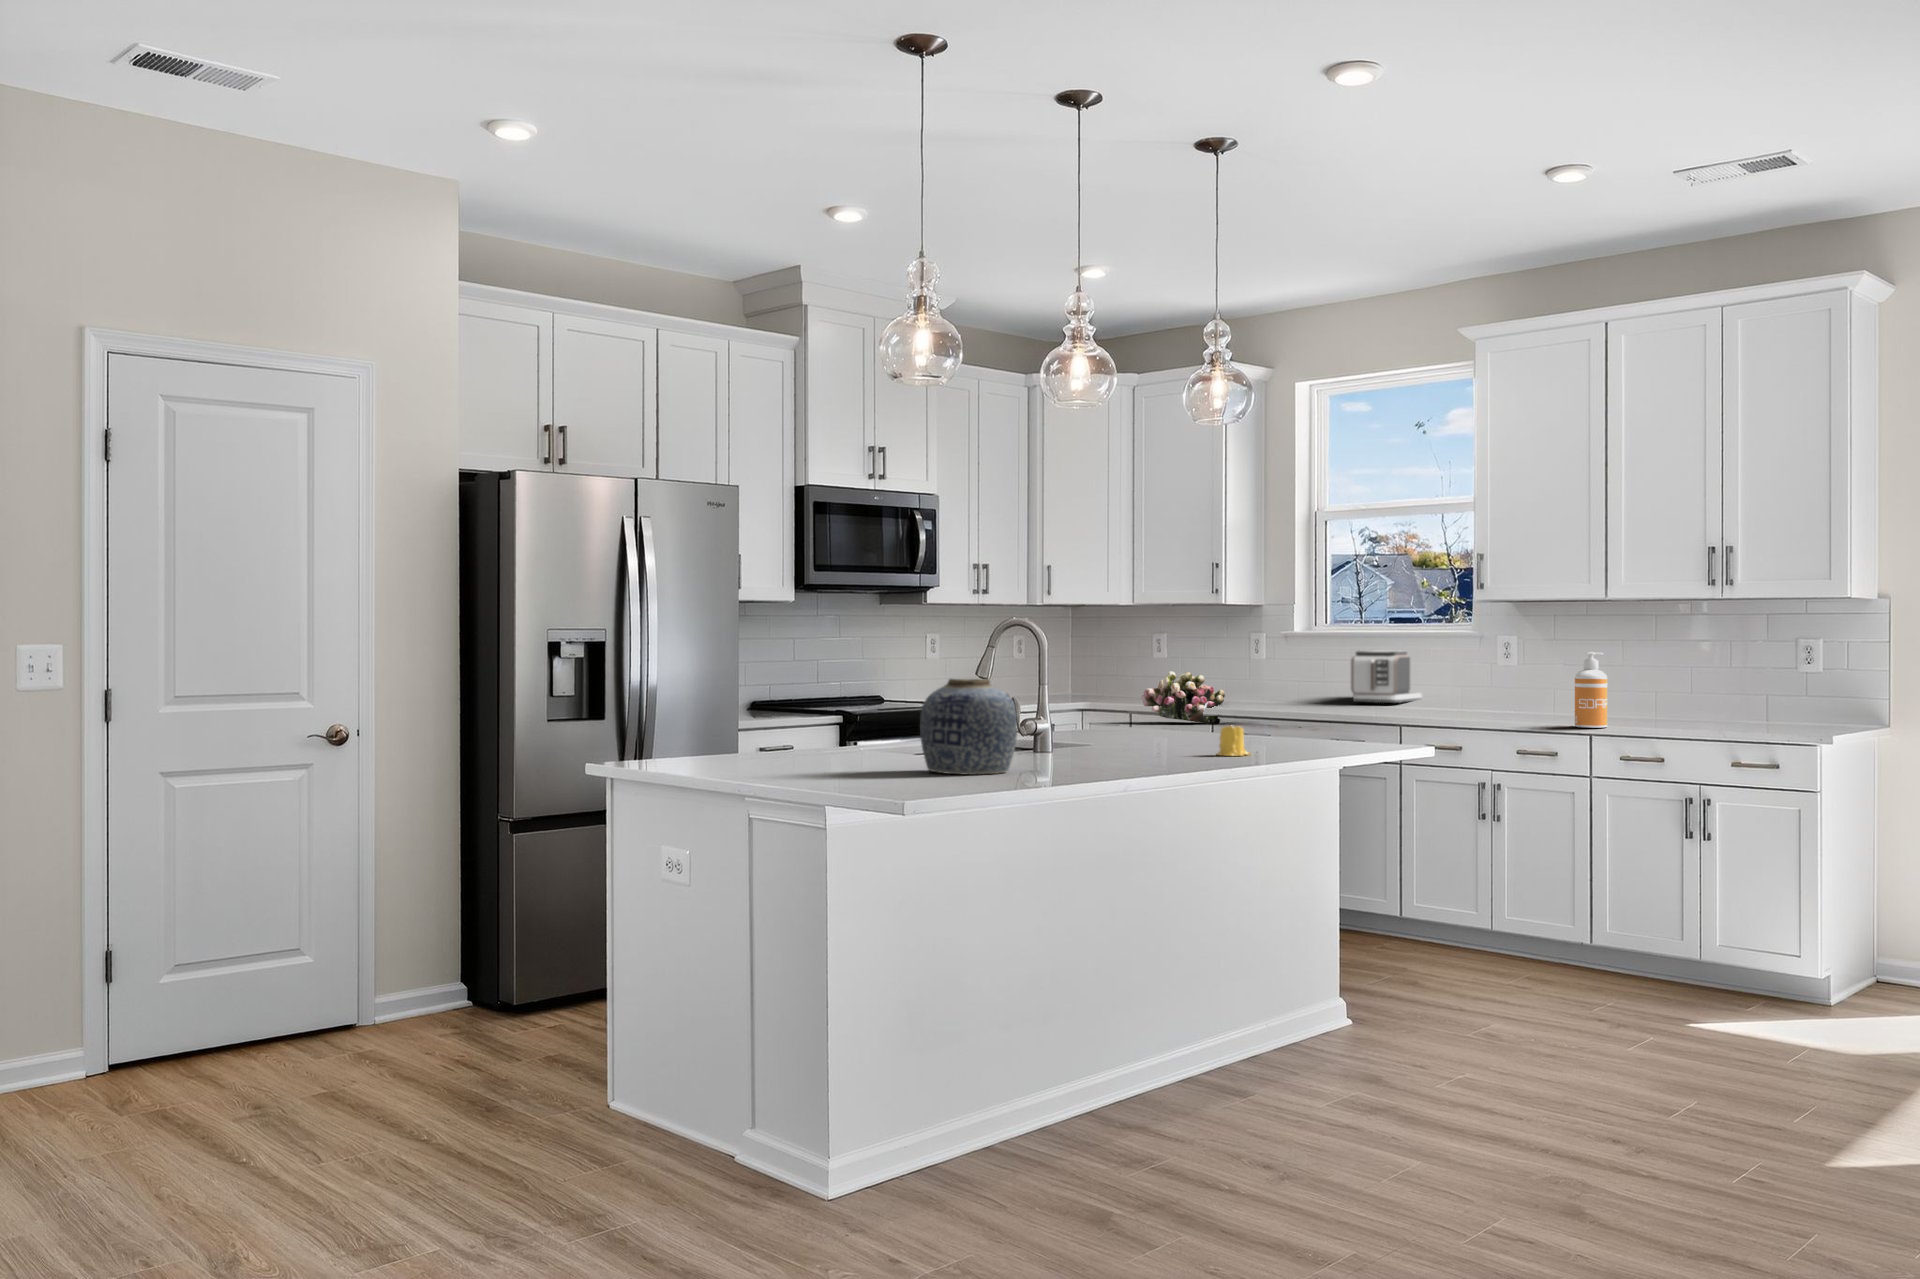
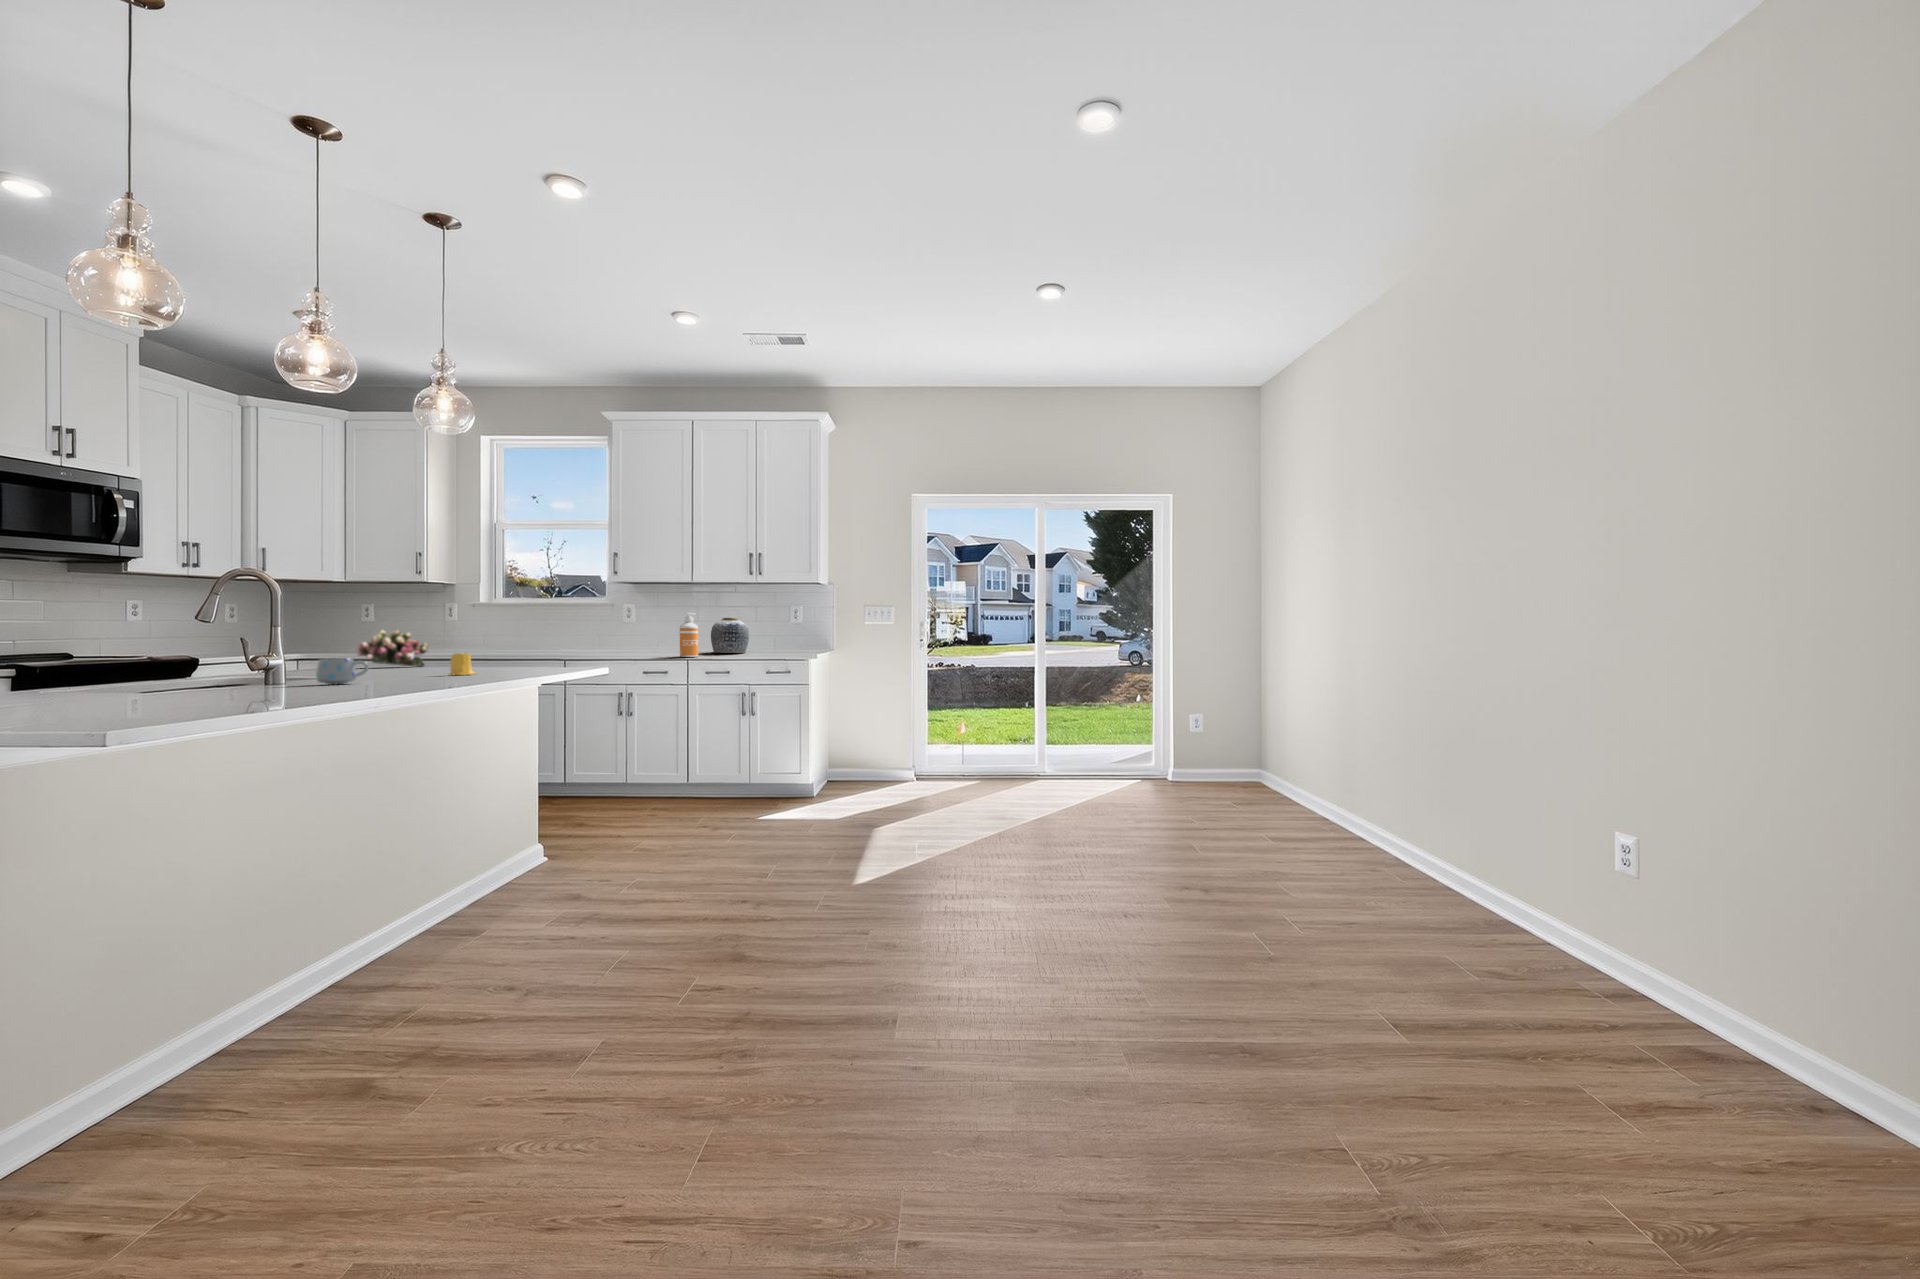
toaster: present [1351,651,1422,703] -> none [526,616,574,649]
vase: present [920,679,1017,775] -> present [711,618,749,653]
mug: none [1071,737,1120,768] -> present [316,658,369,684]

